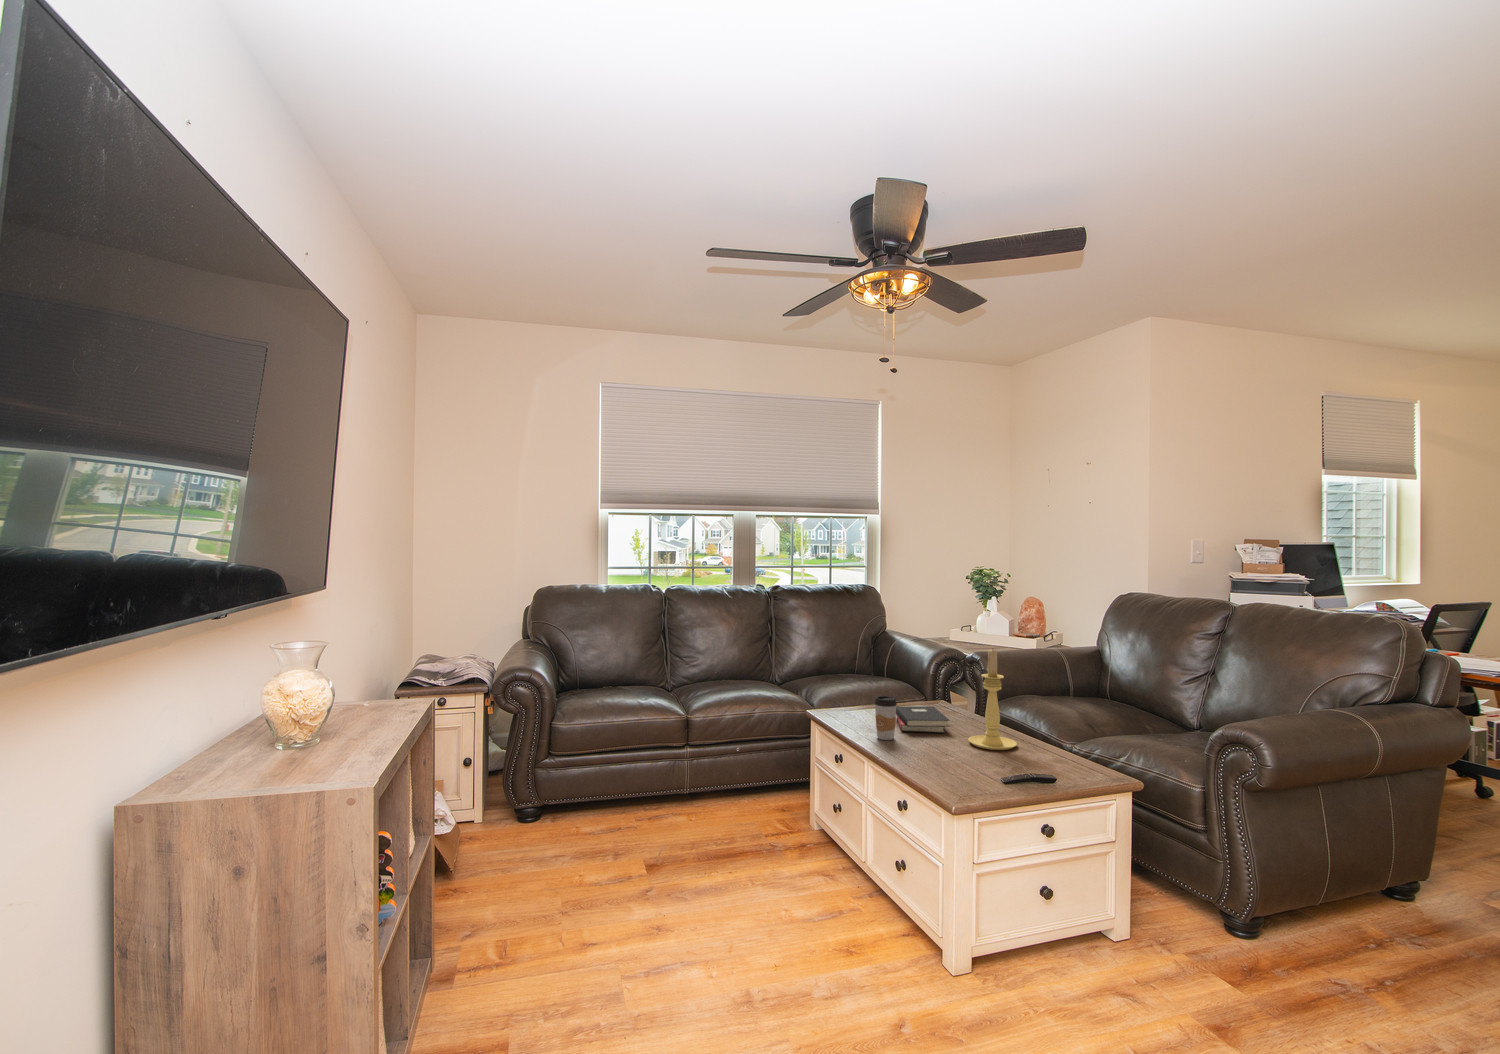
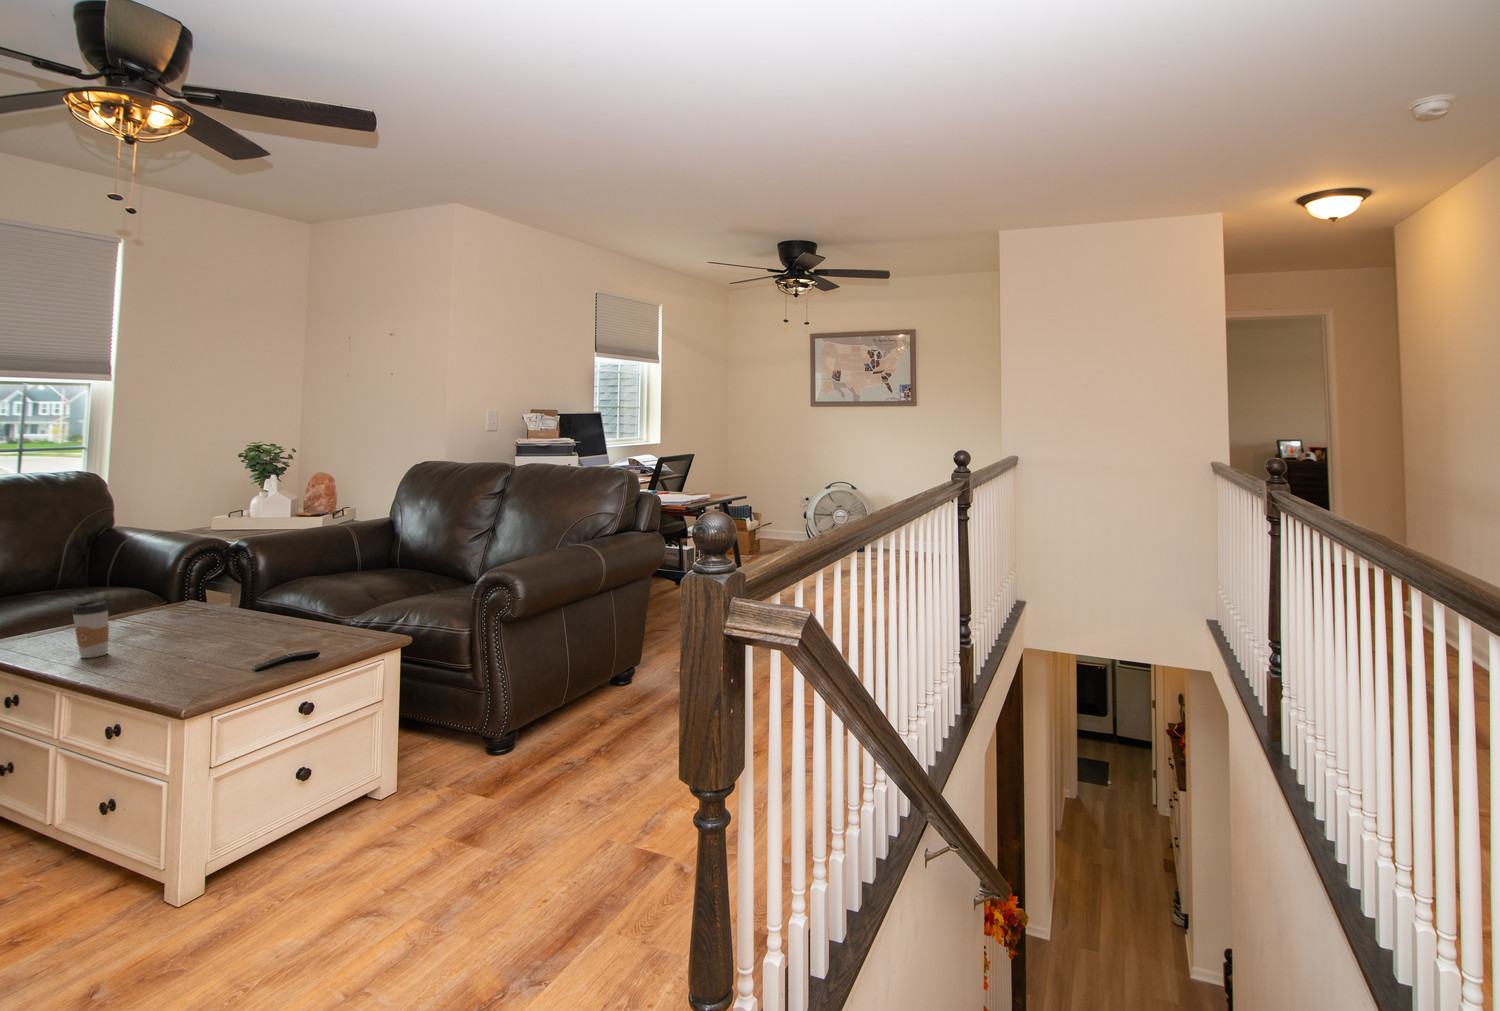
candle holder: present [968,649,1017,750] -> none [218,524,281,640]
hardback book: present [896,706,950,733] -> none [112,607,194,643]

